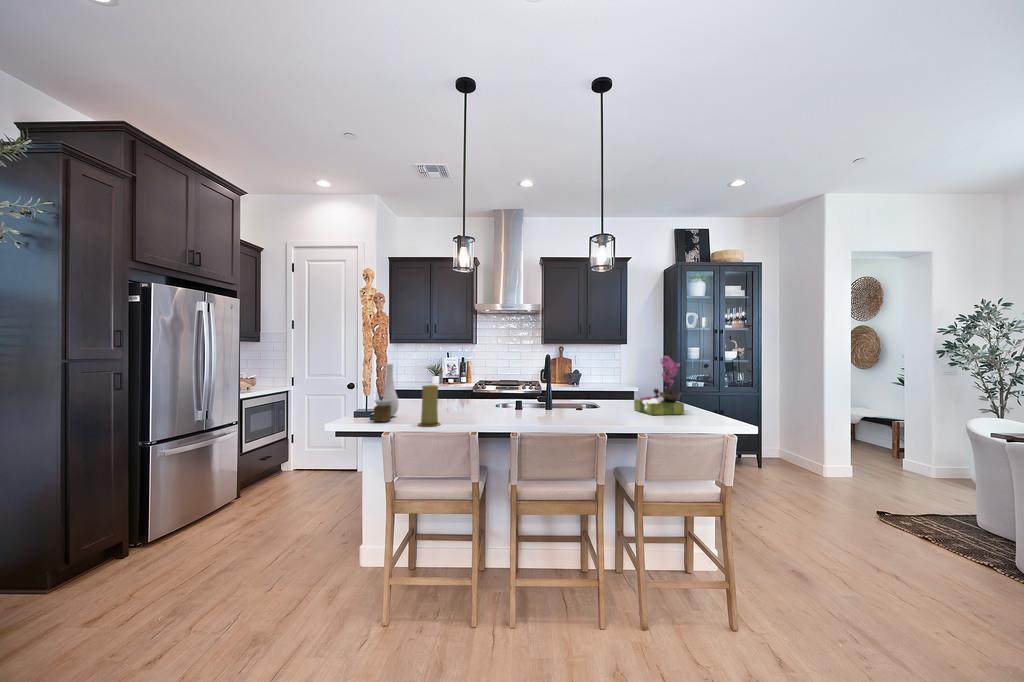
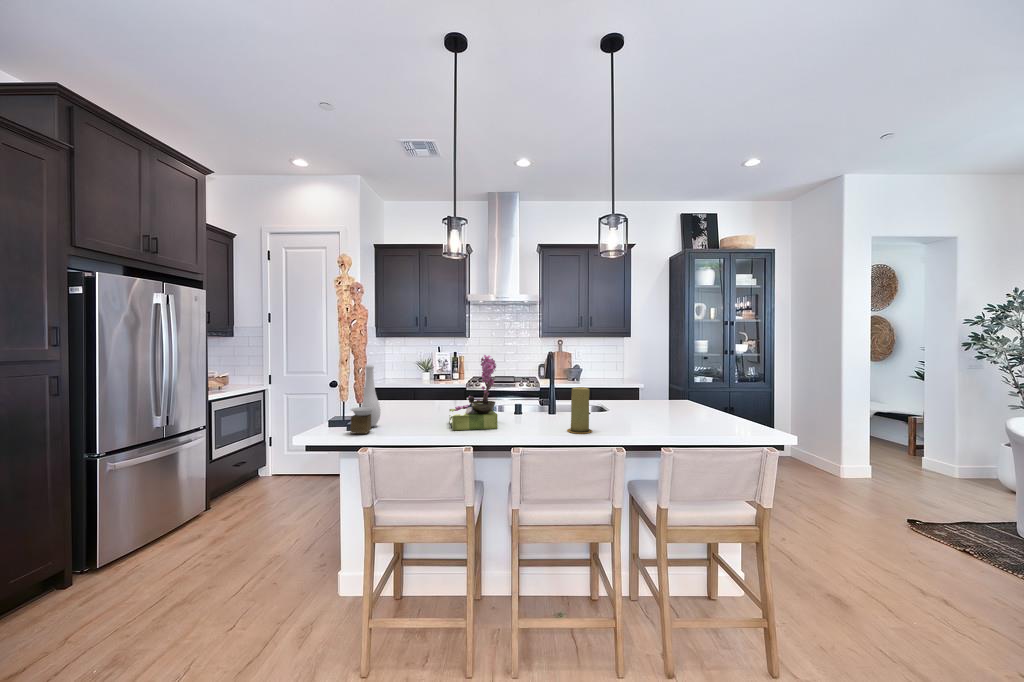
flower arrangement: present [634,356,684,415] -> present [449,355,497,430]
candle: present [418,385,440,426] -> present [567,387,592,433]

